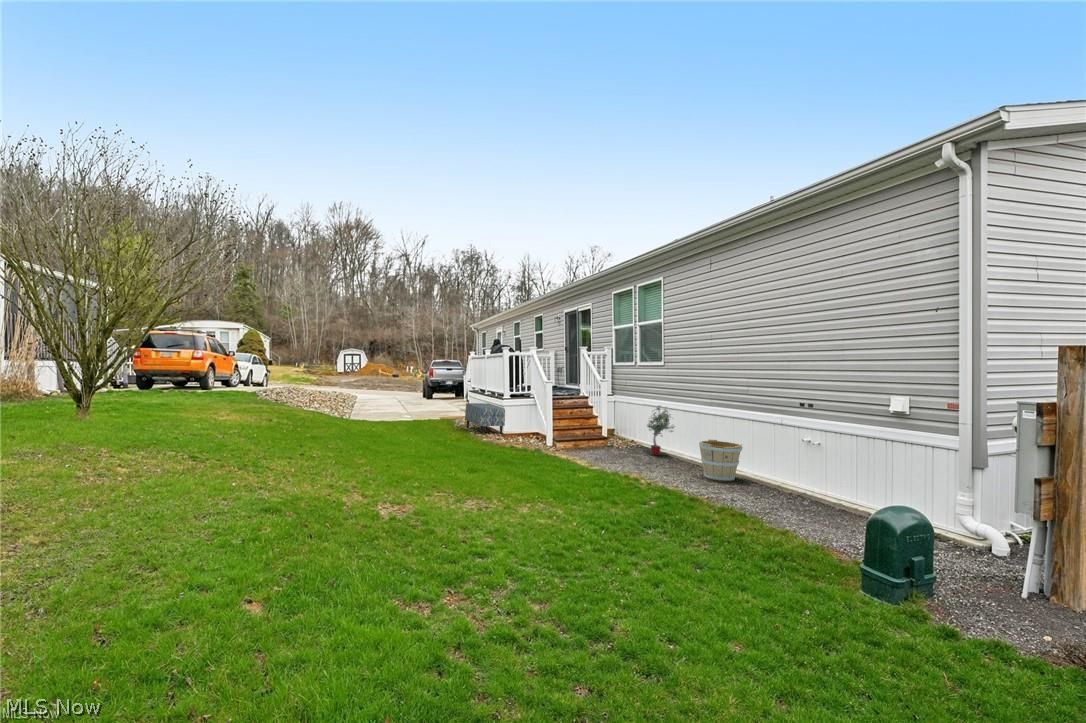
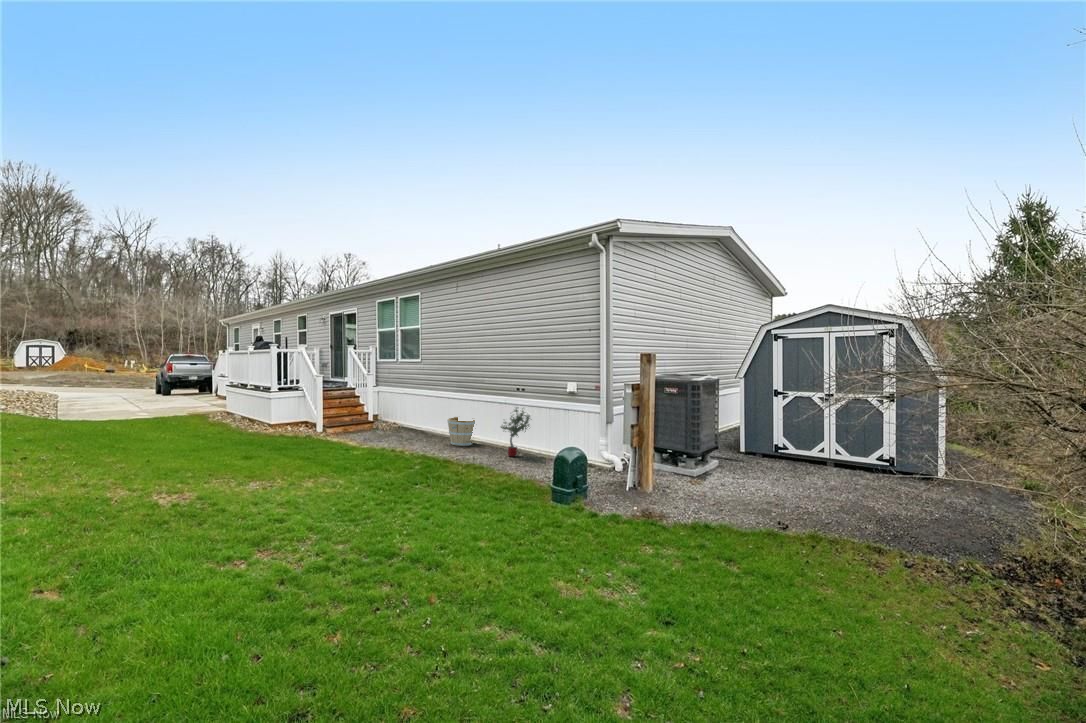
bench: present [465,403,505,434] -> none [224,396,271,425]
potted tree: present [647,406,675,456] -> present [501,407,530,457]

